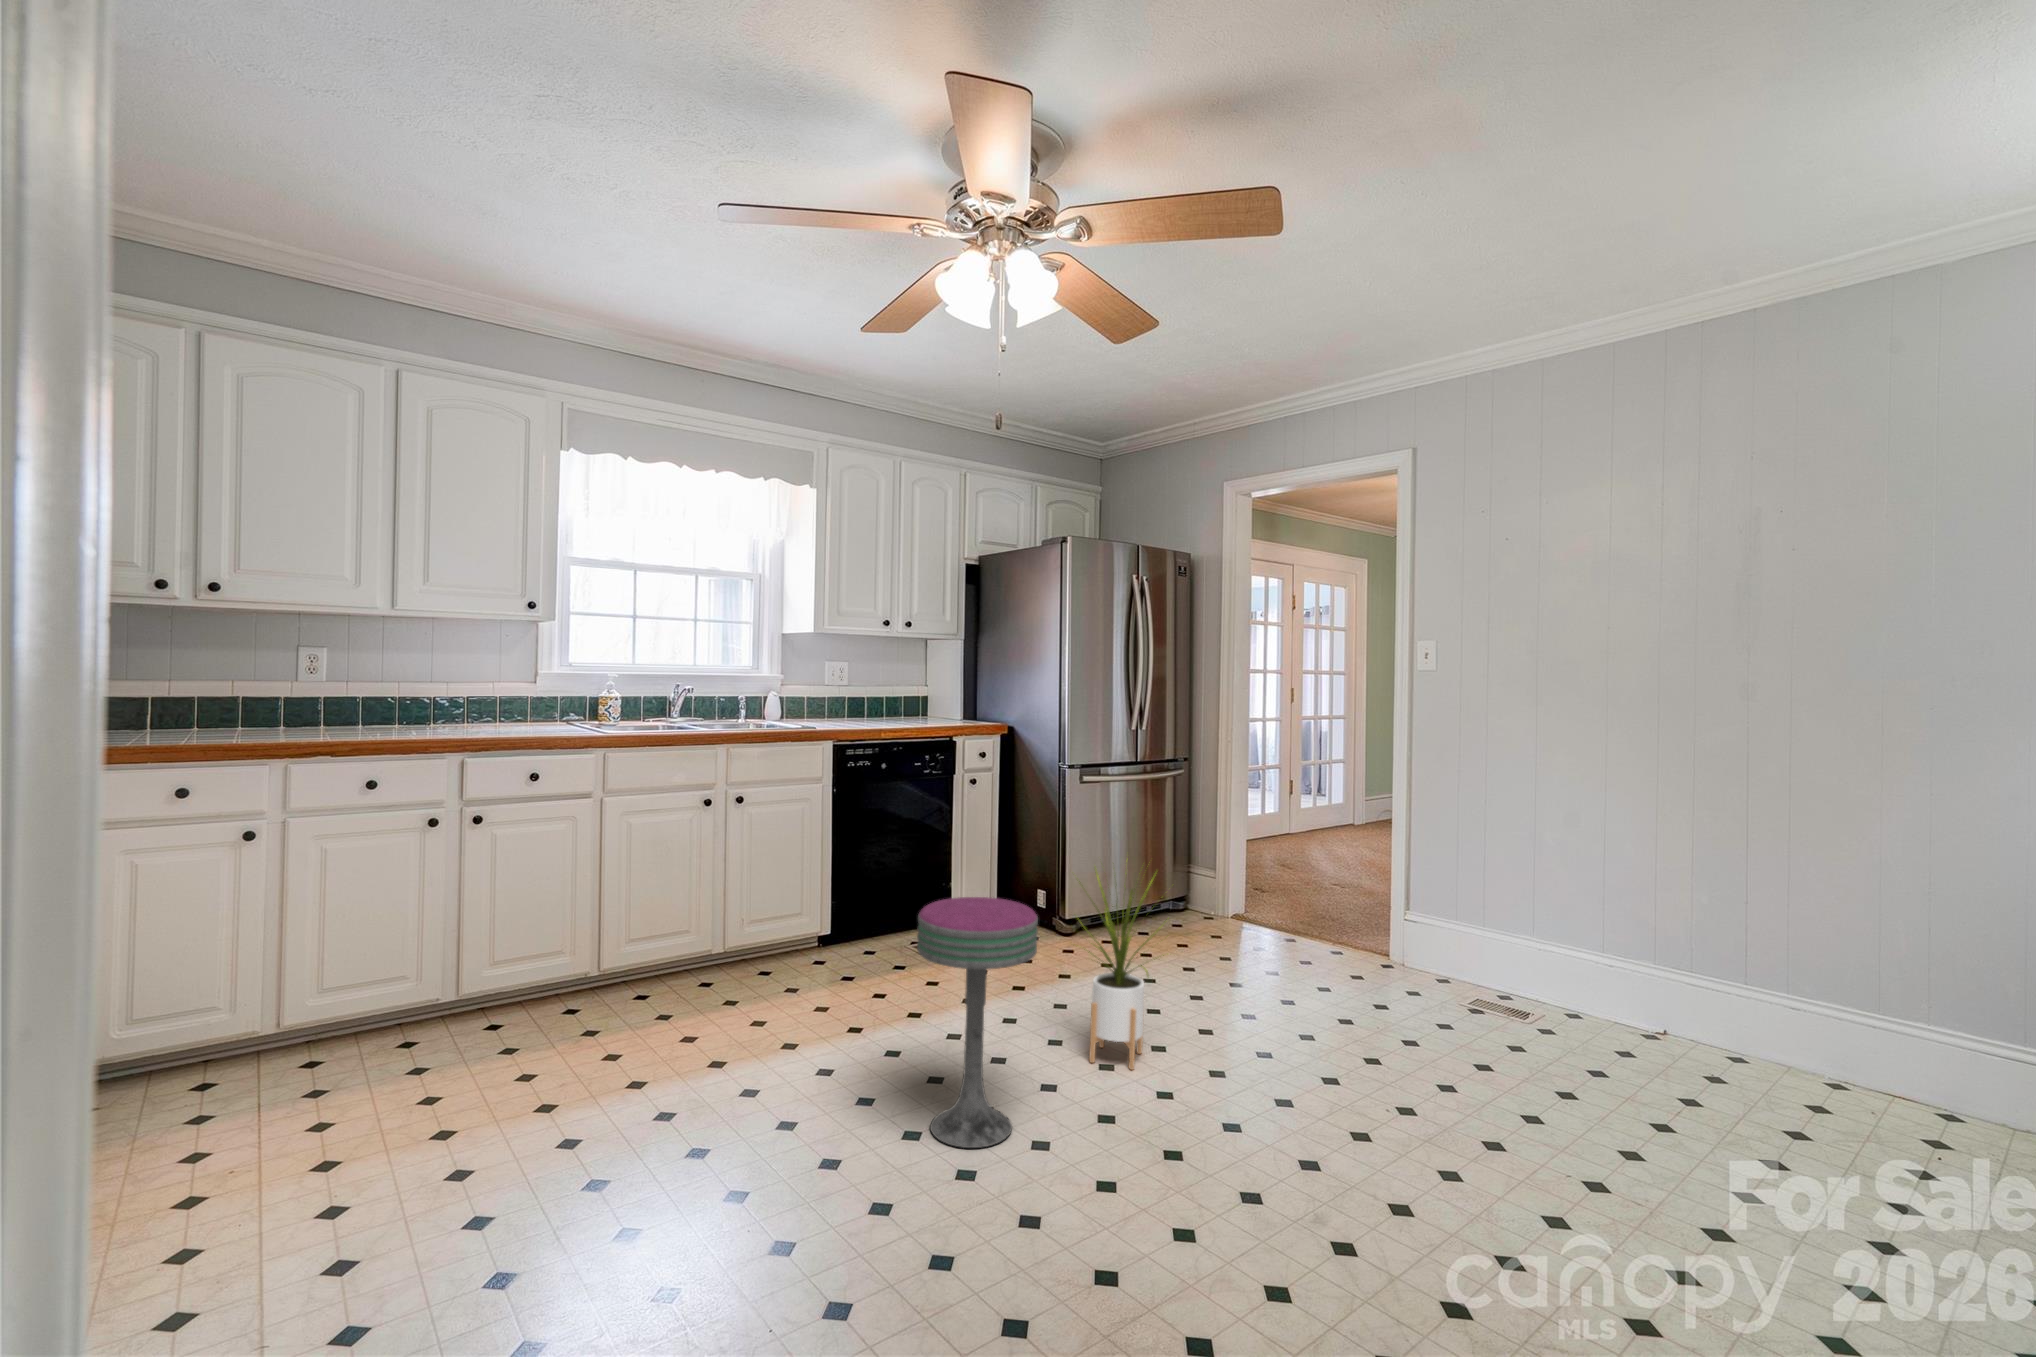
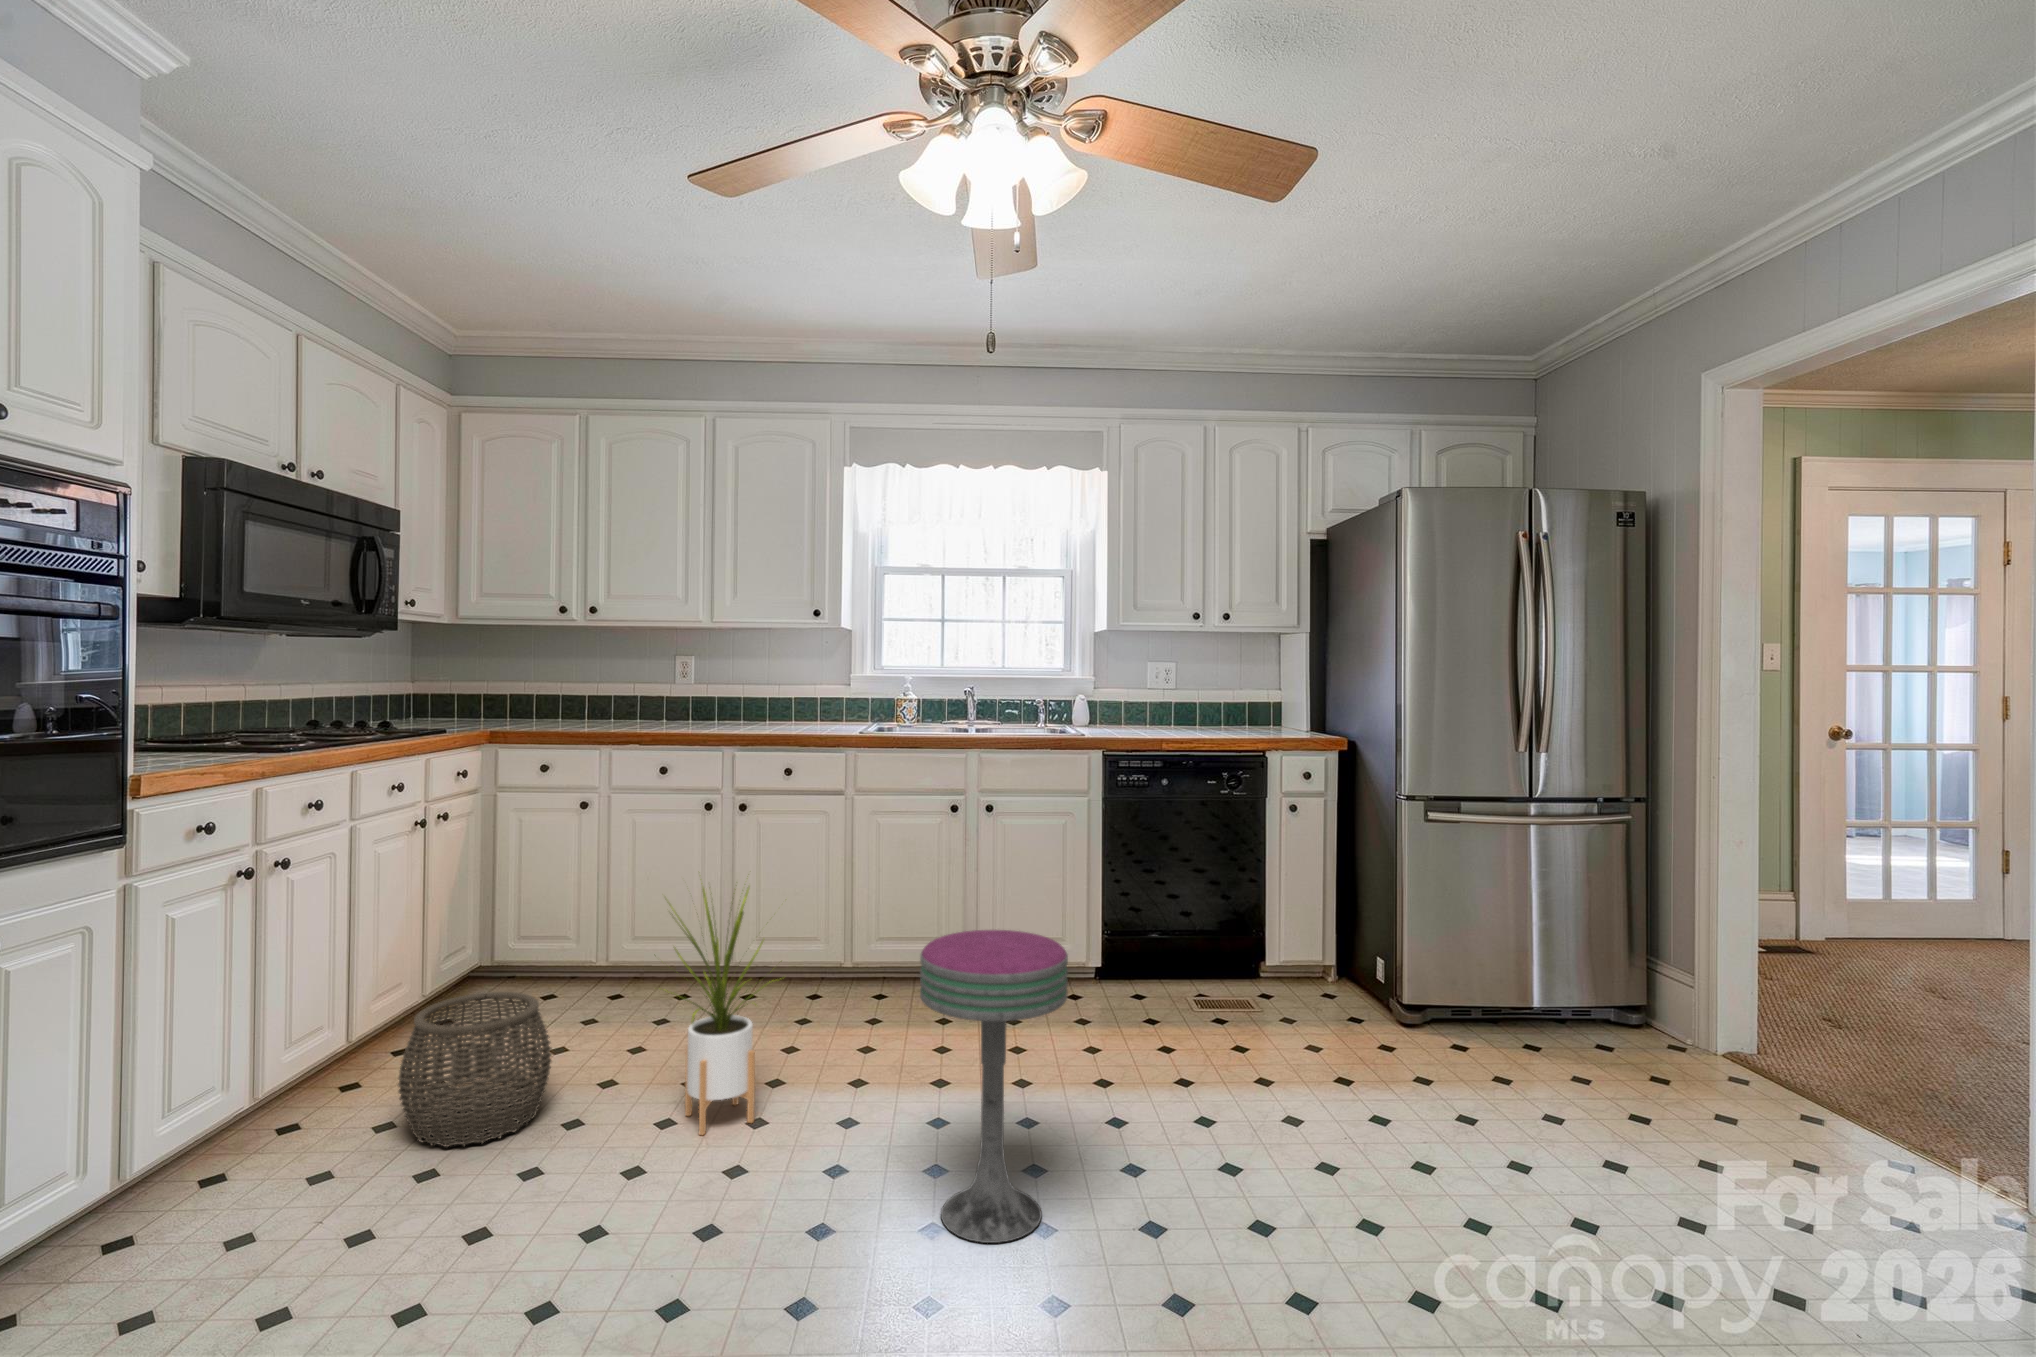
house plant: present [1078,866,1169,1070] -> present [664,887,783,1135]
woven basket: none [244,1061,447,1267] -> present [398,992,552,1147]

